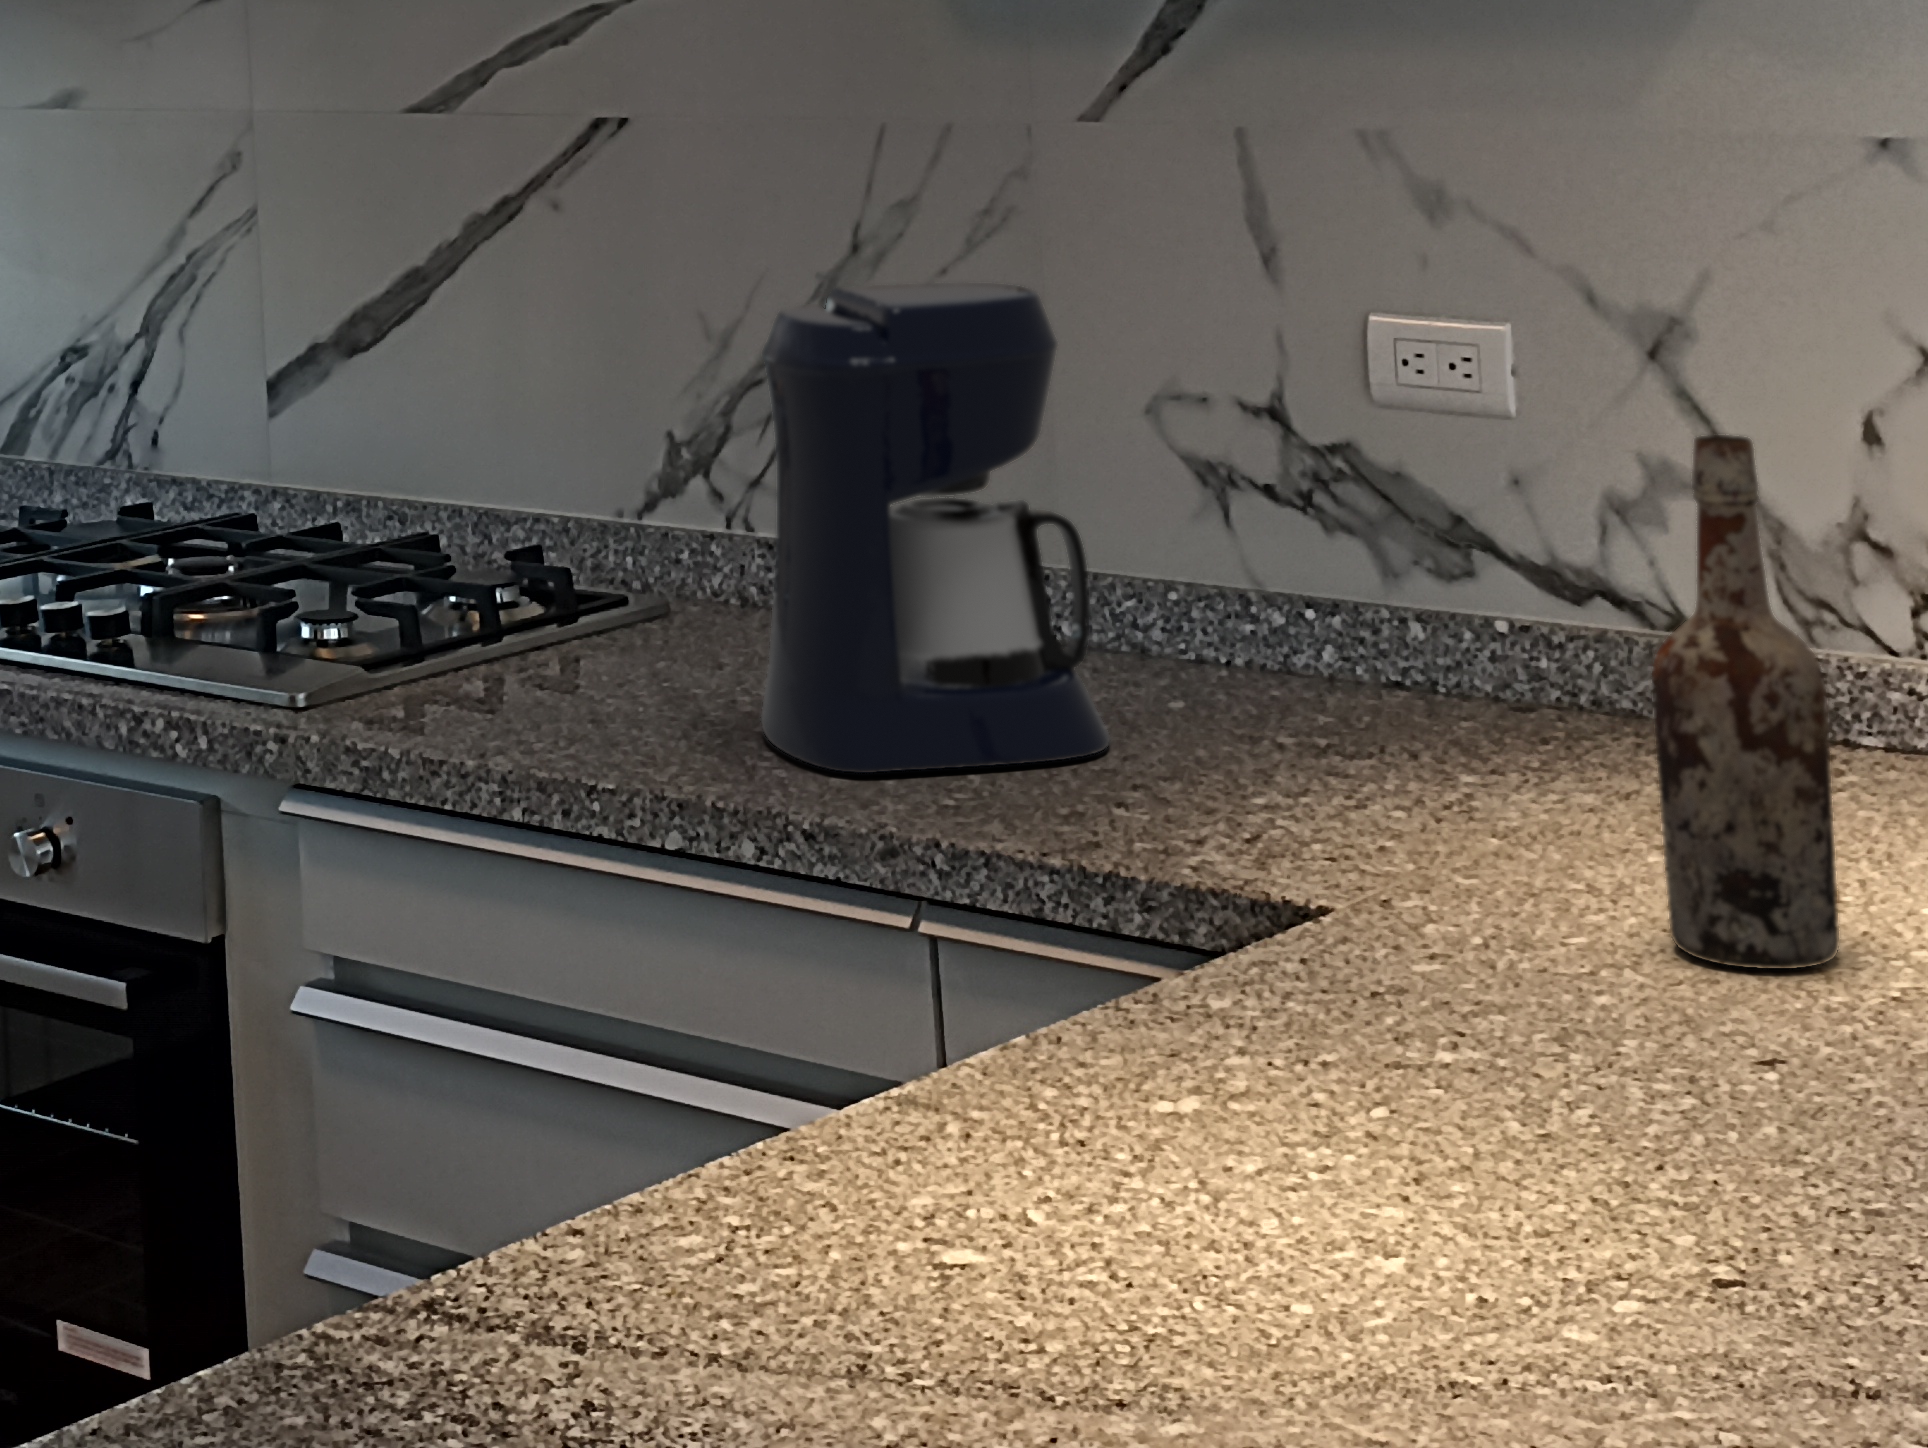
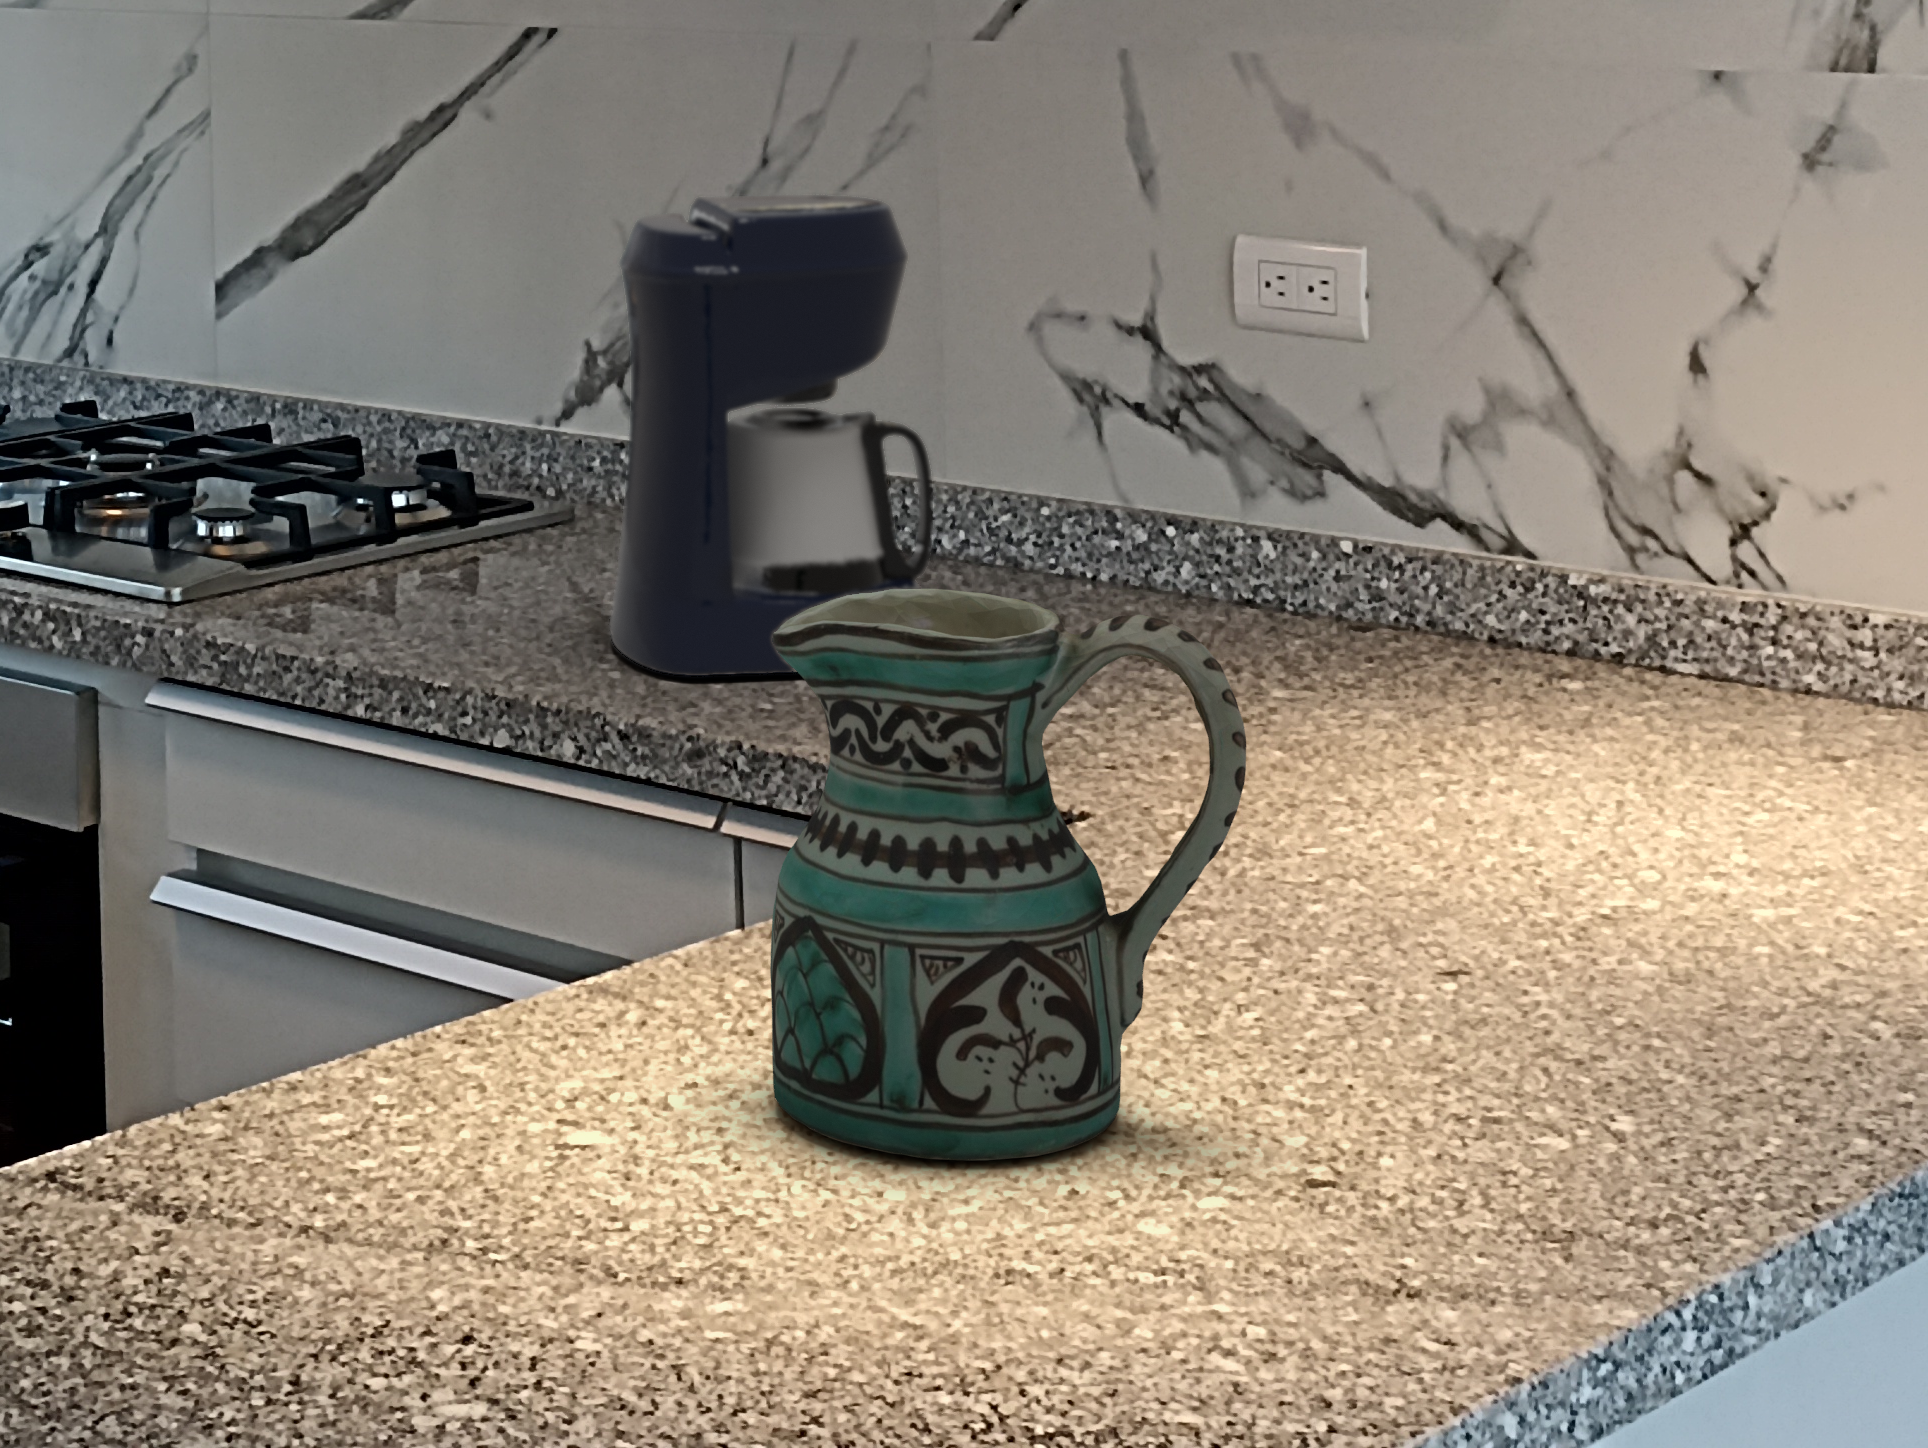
wine bottle: present [1652,435,1839,969] -> none [1397,357,1564,884]
ceramic pitcher: none [1116,686,1621,1269] -> present [770,589,1246,1161]

